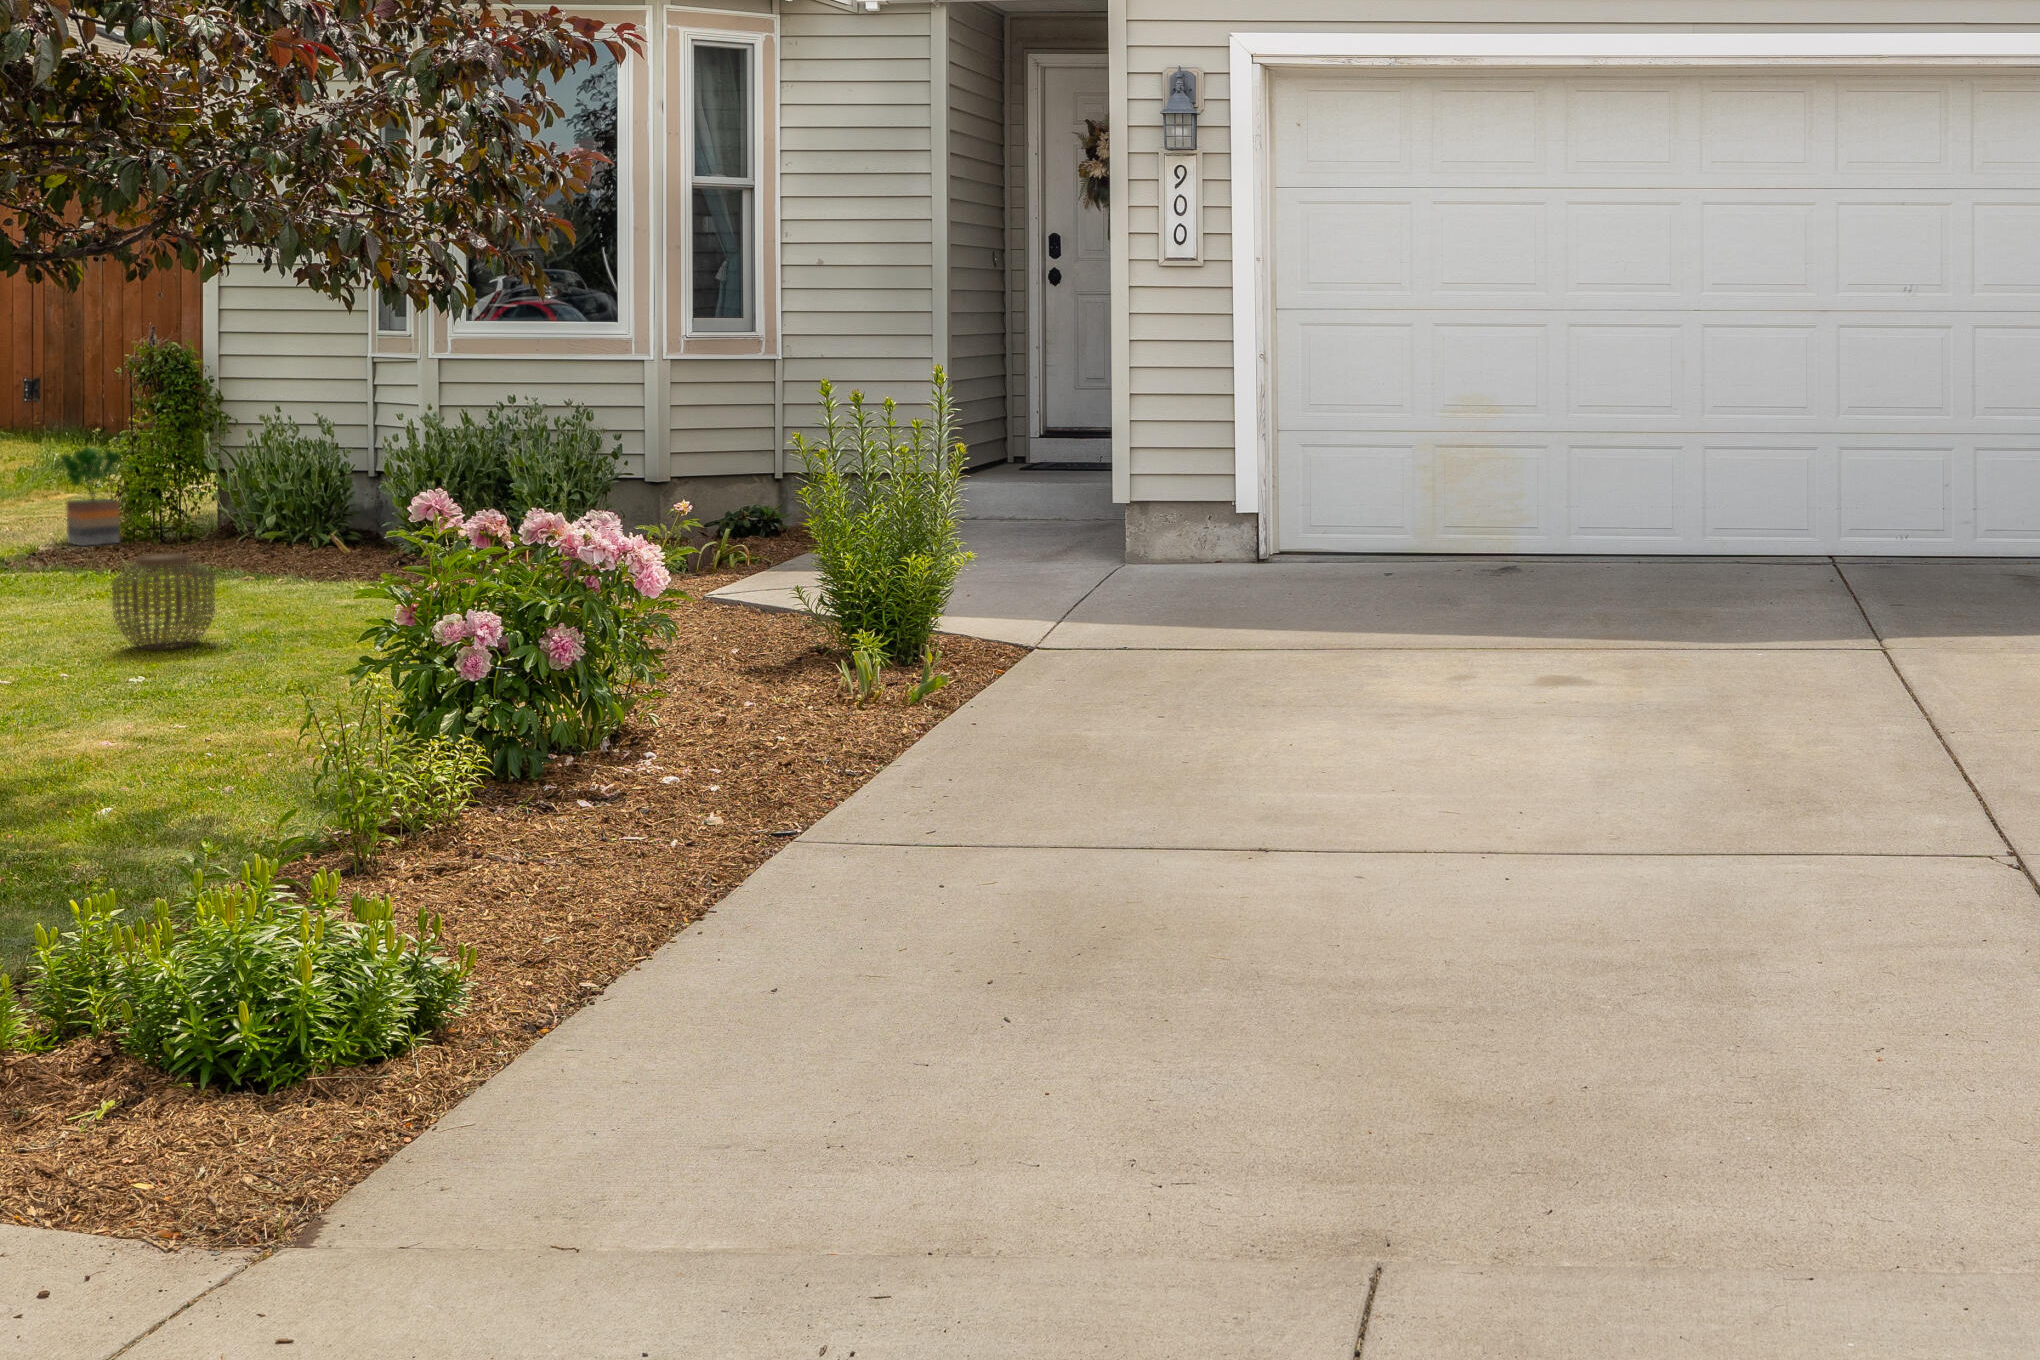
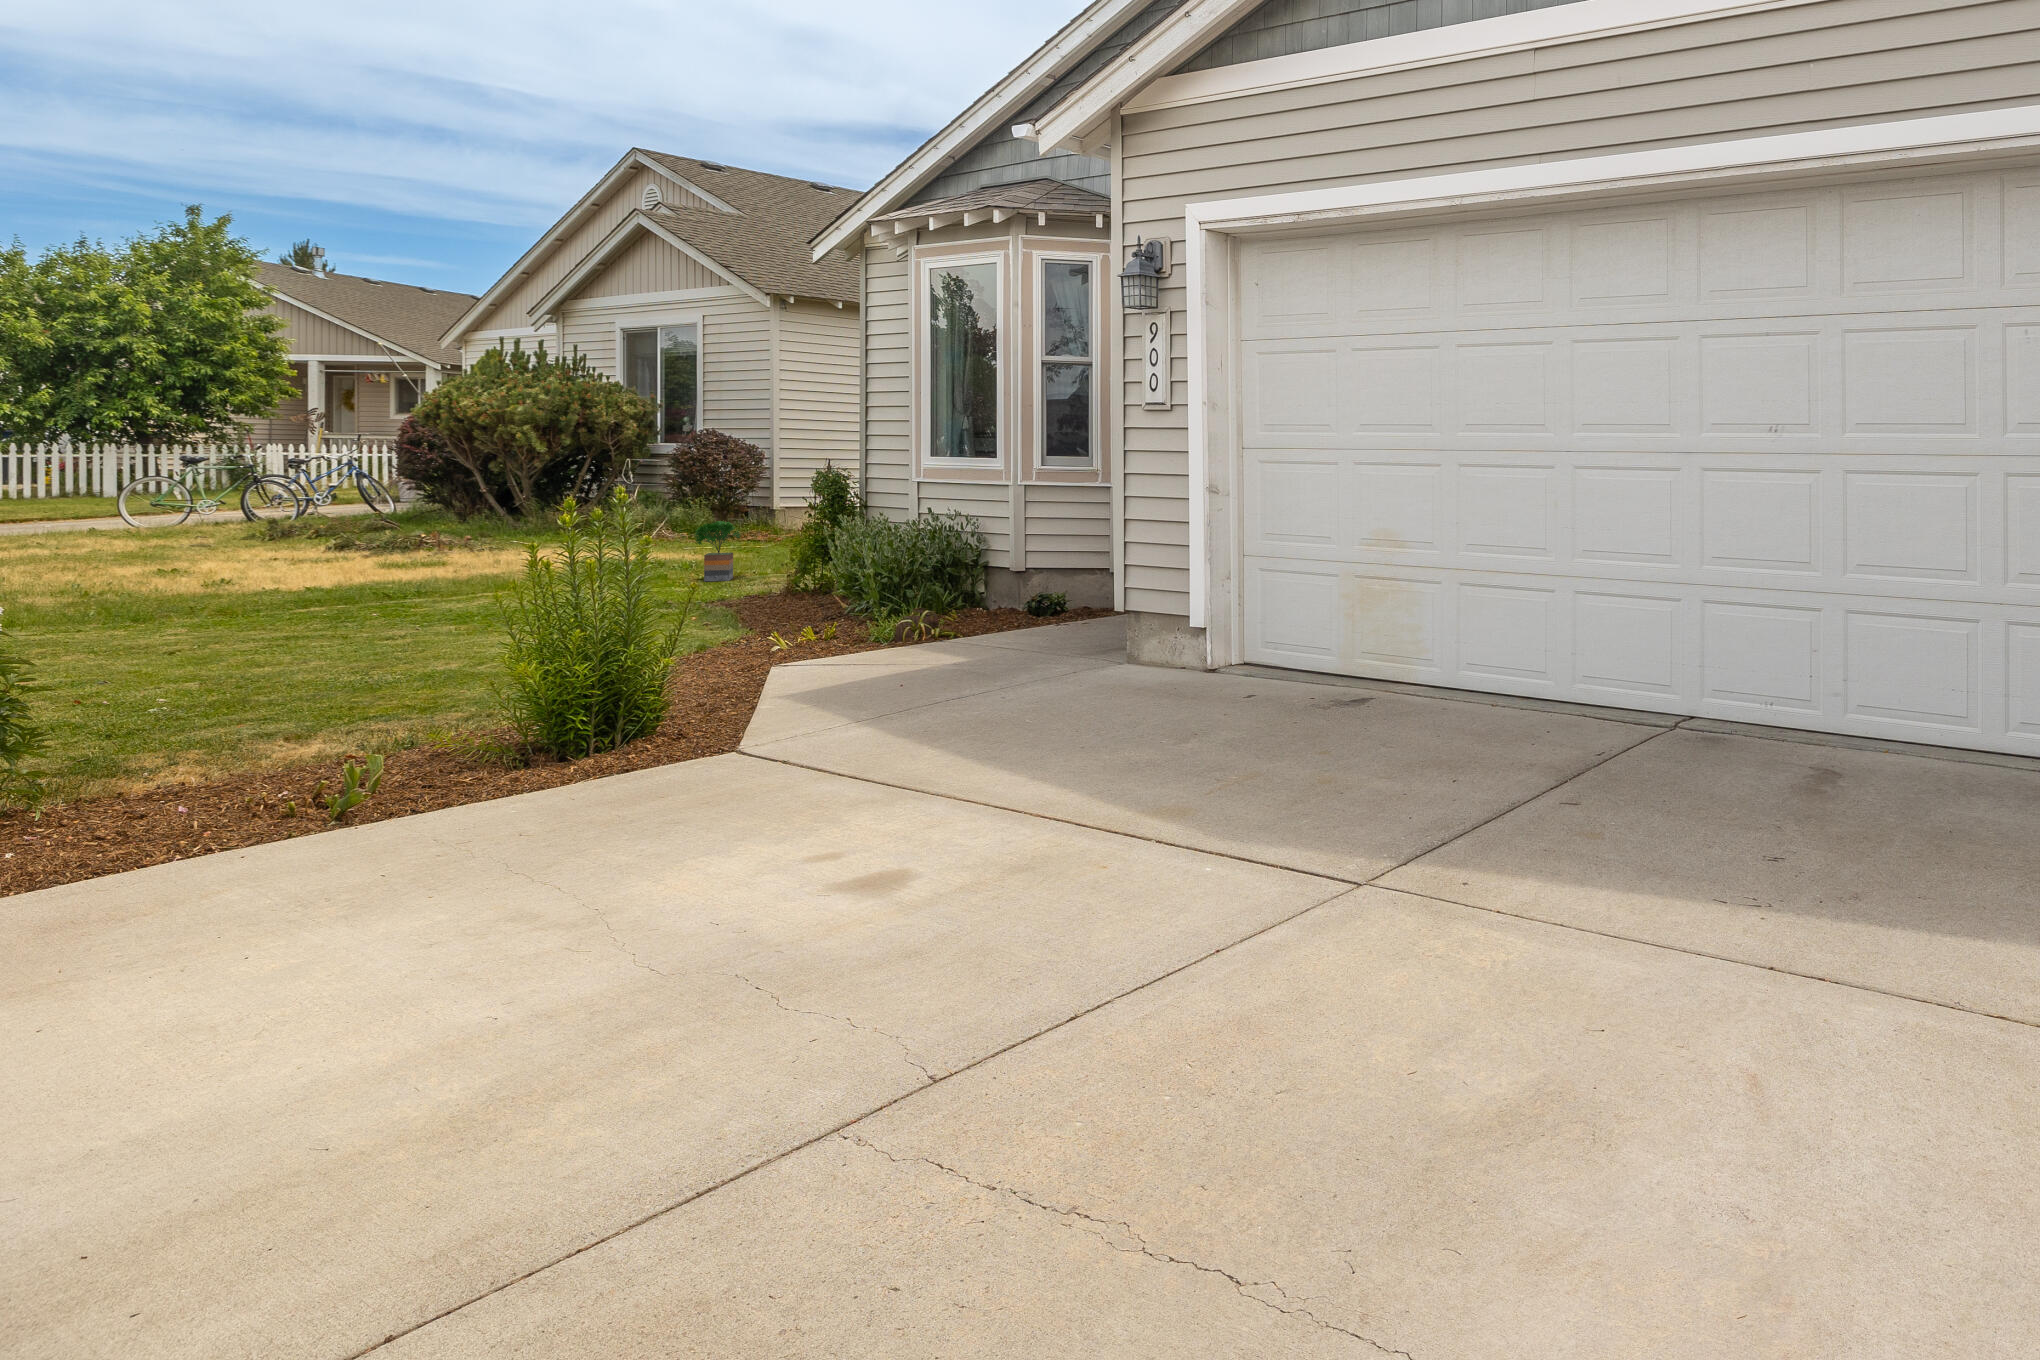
woven basket: present [112,553,215,650] -> none [366,600,447,668]

